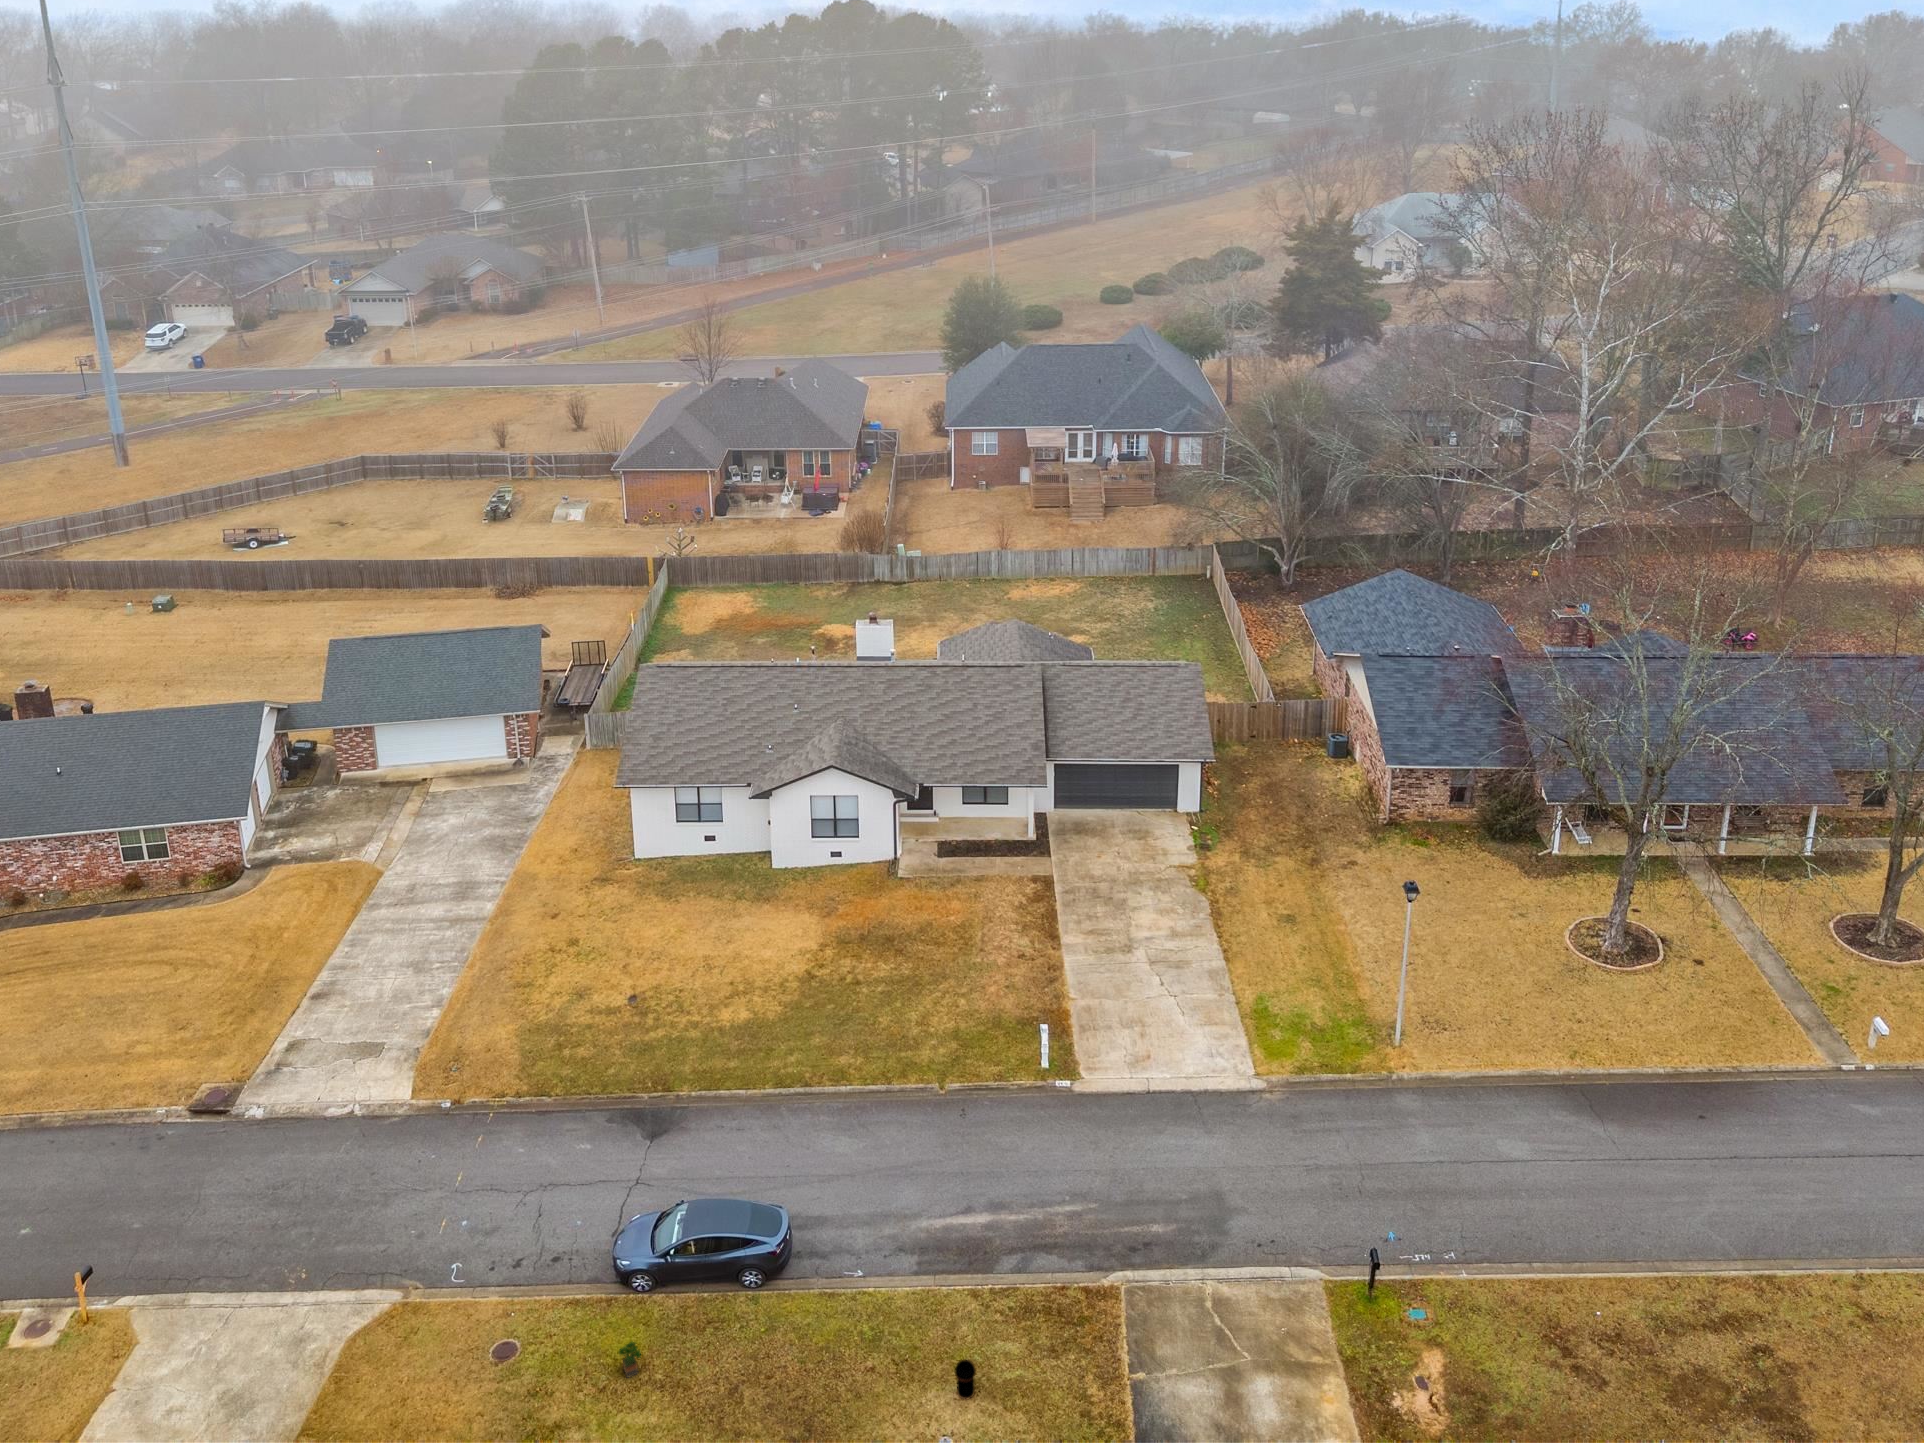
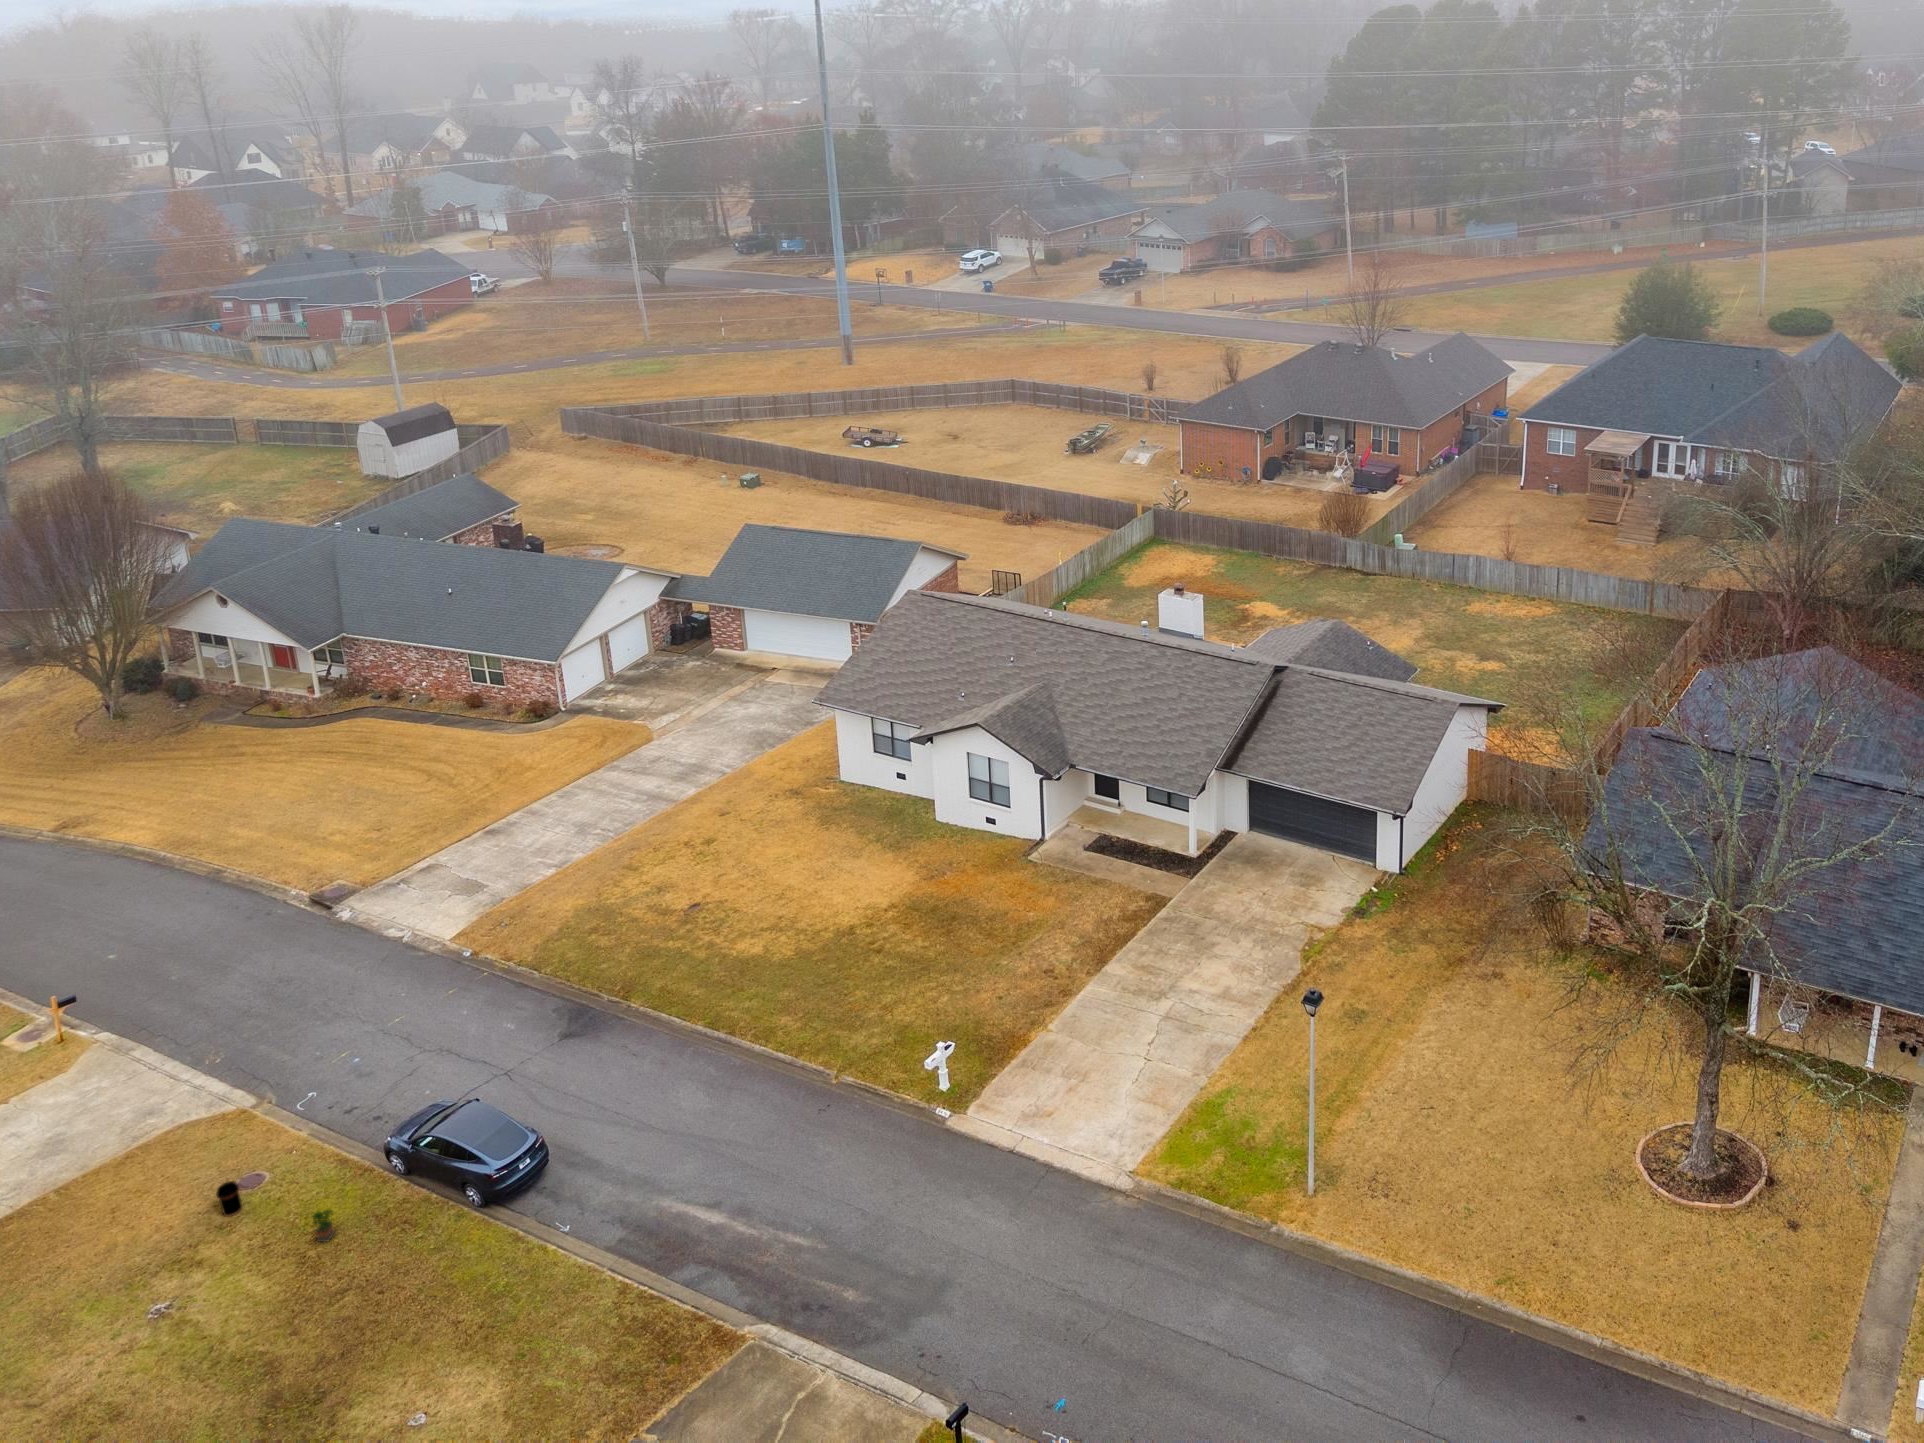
trash can: present [955,1360,976,1399] -> present [216,1181,243,1217]

